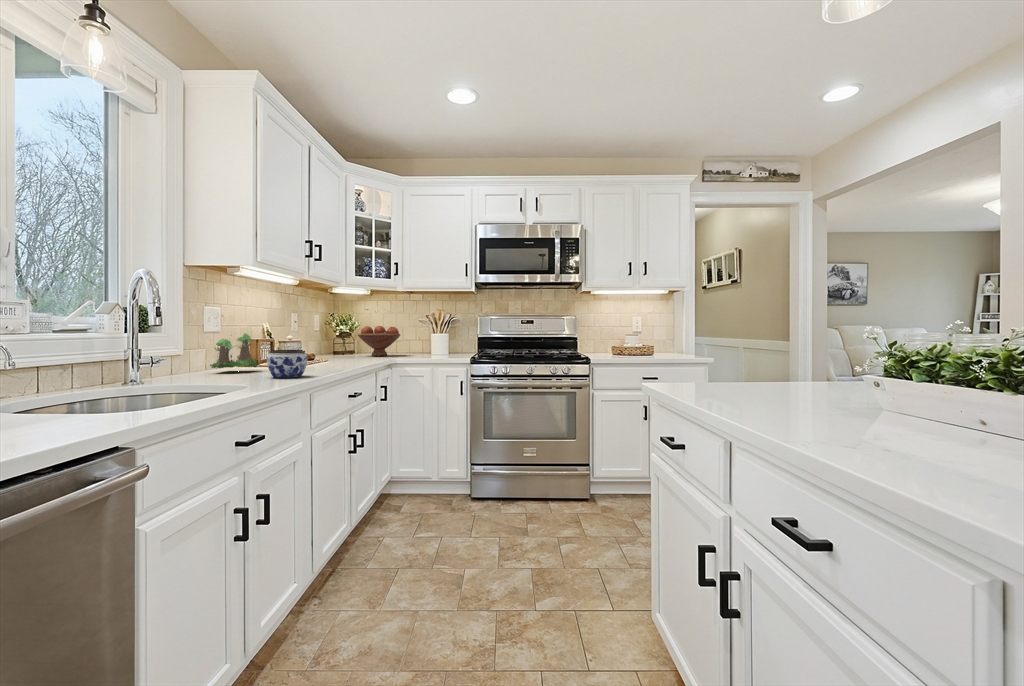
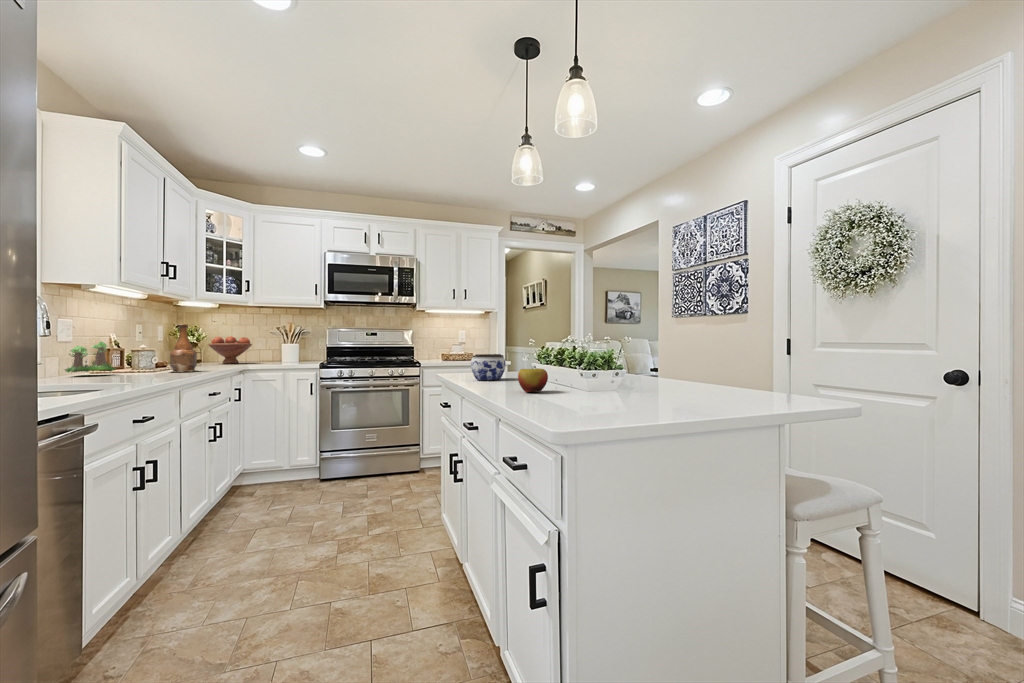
bottle: none [310,312,344,369] -> present [170,323,197,372]
jar: present [267,350,307,378] -> present [471,354,505,380]
apple: none [884,402,971,459] -> present [518,368,548,392]

